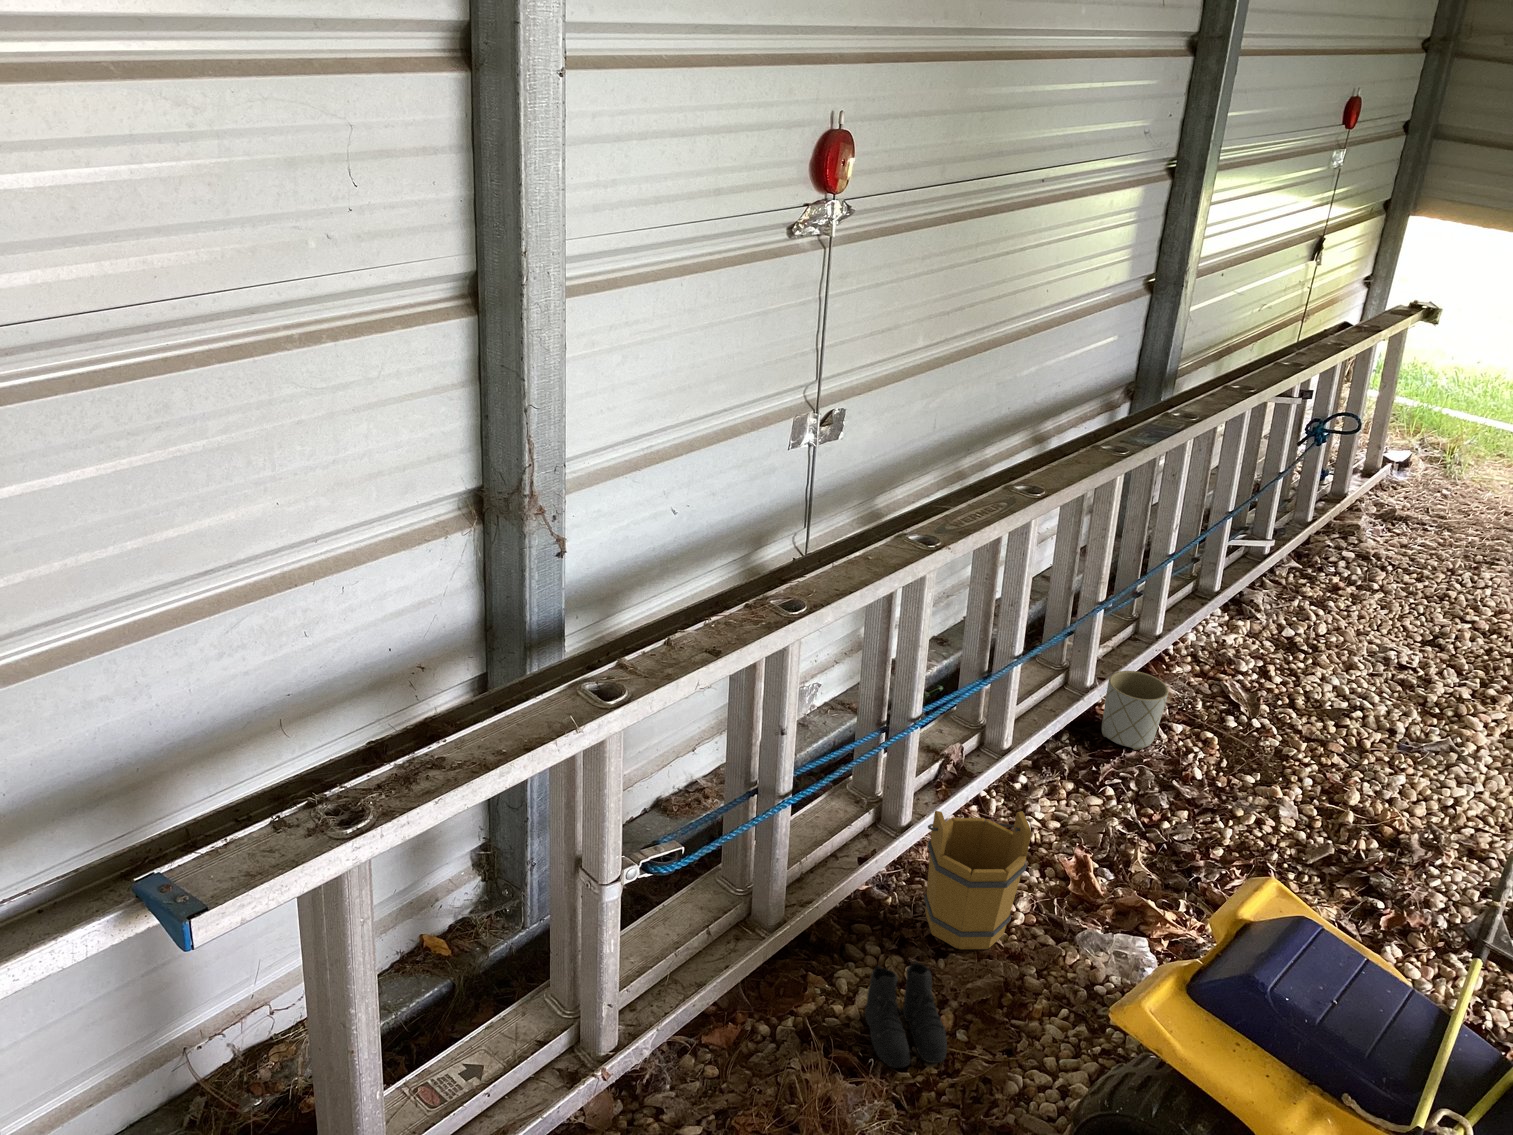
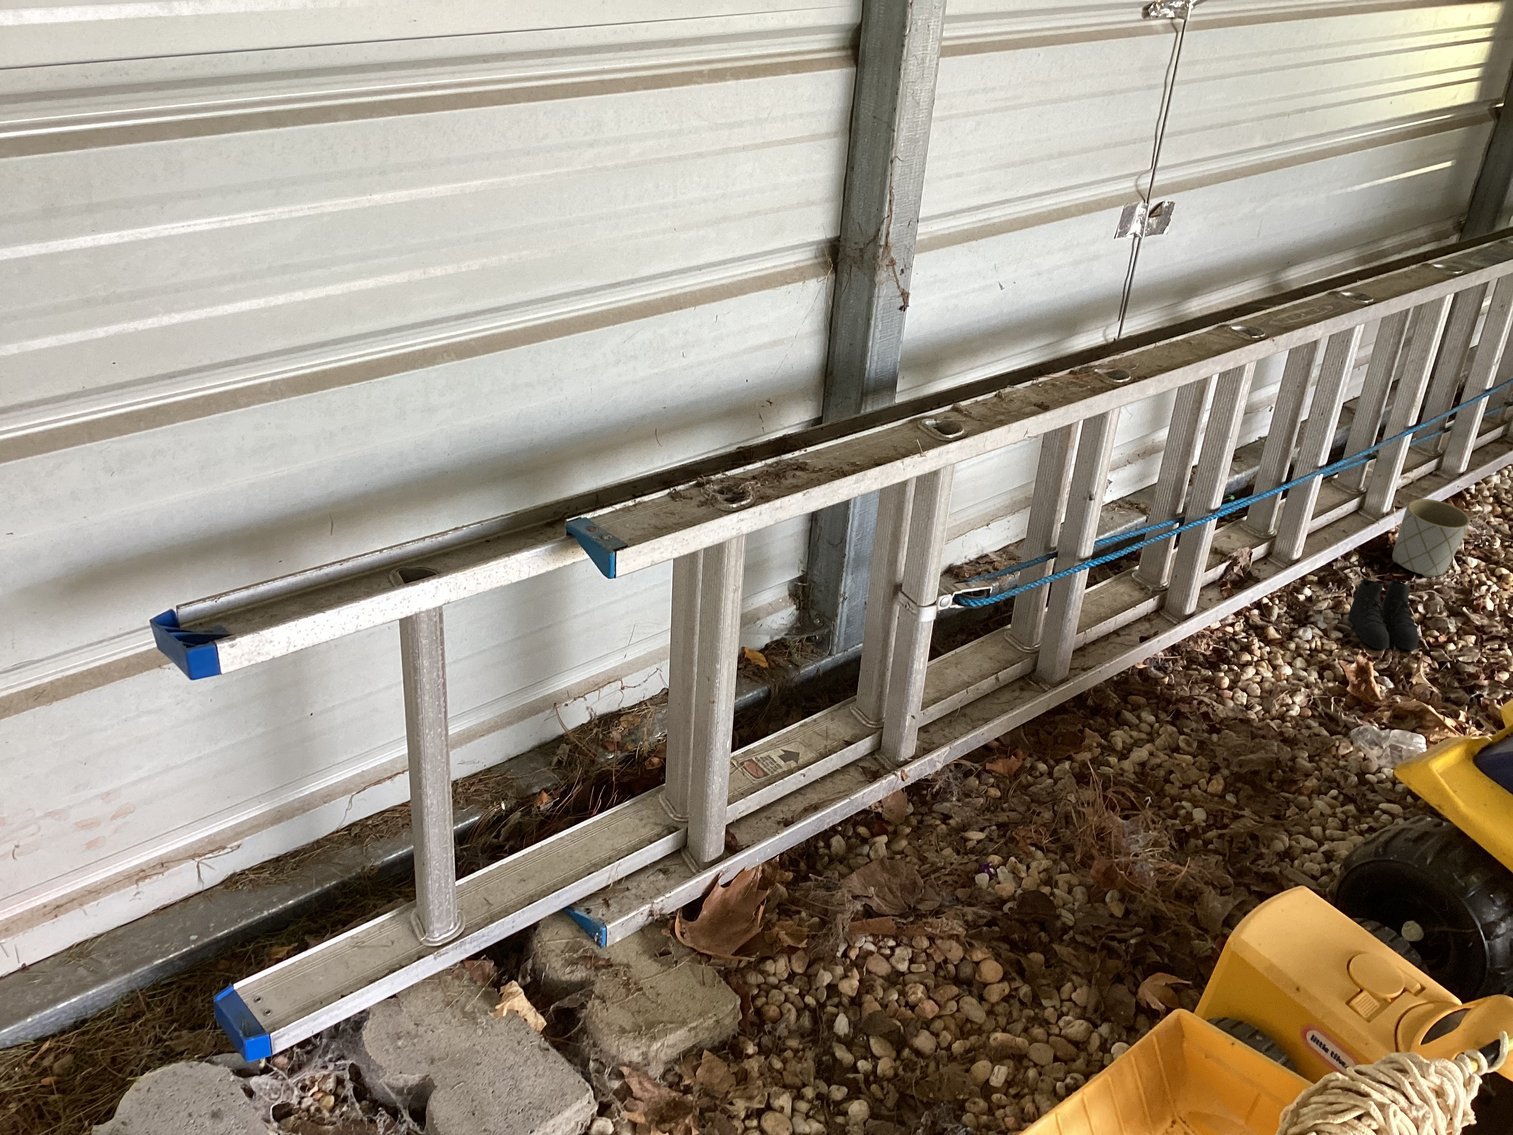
bucket: present [924,811,1031,949] -> none [1202,595,1320,731]
boots: present [865,961,947,1068] -> present [1348,578,1419,650]

